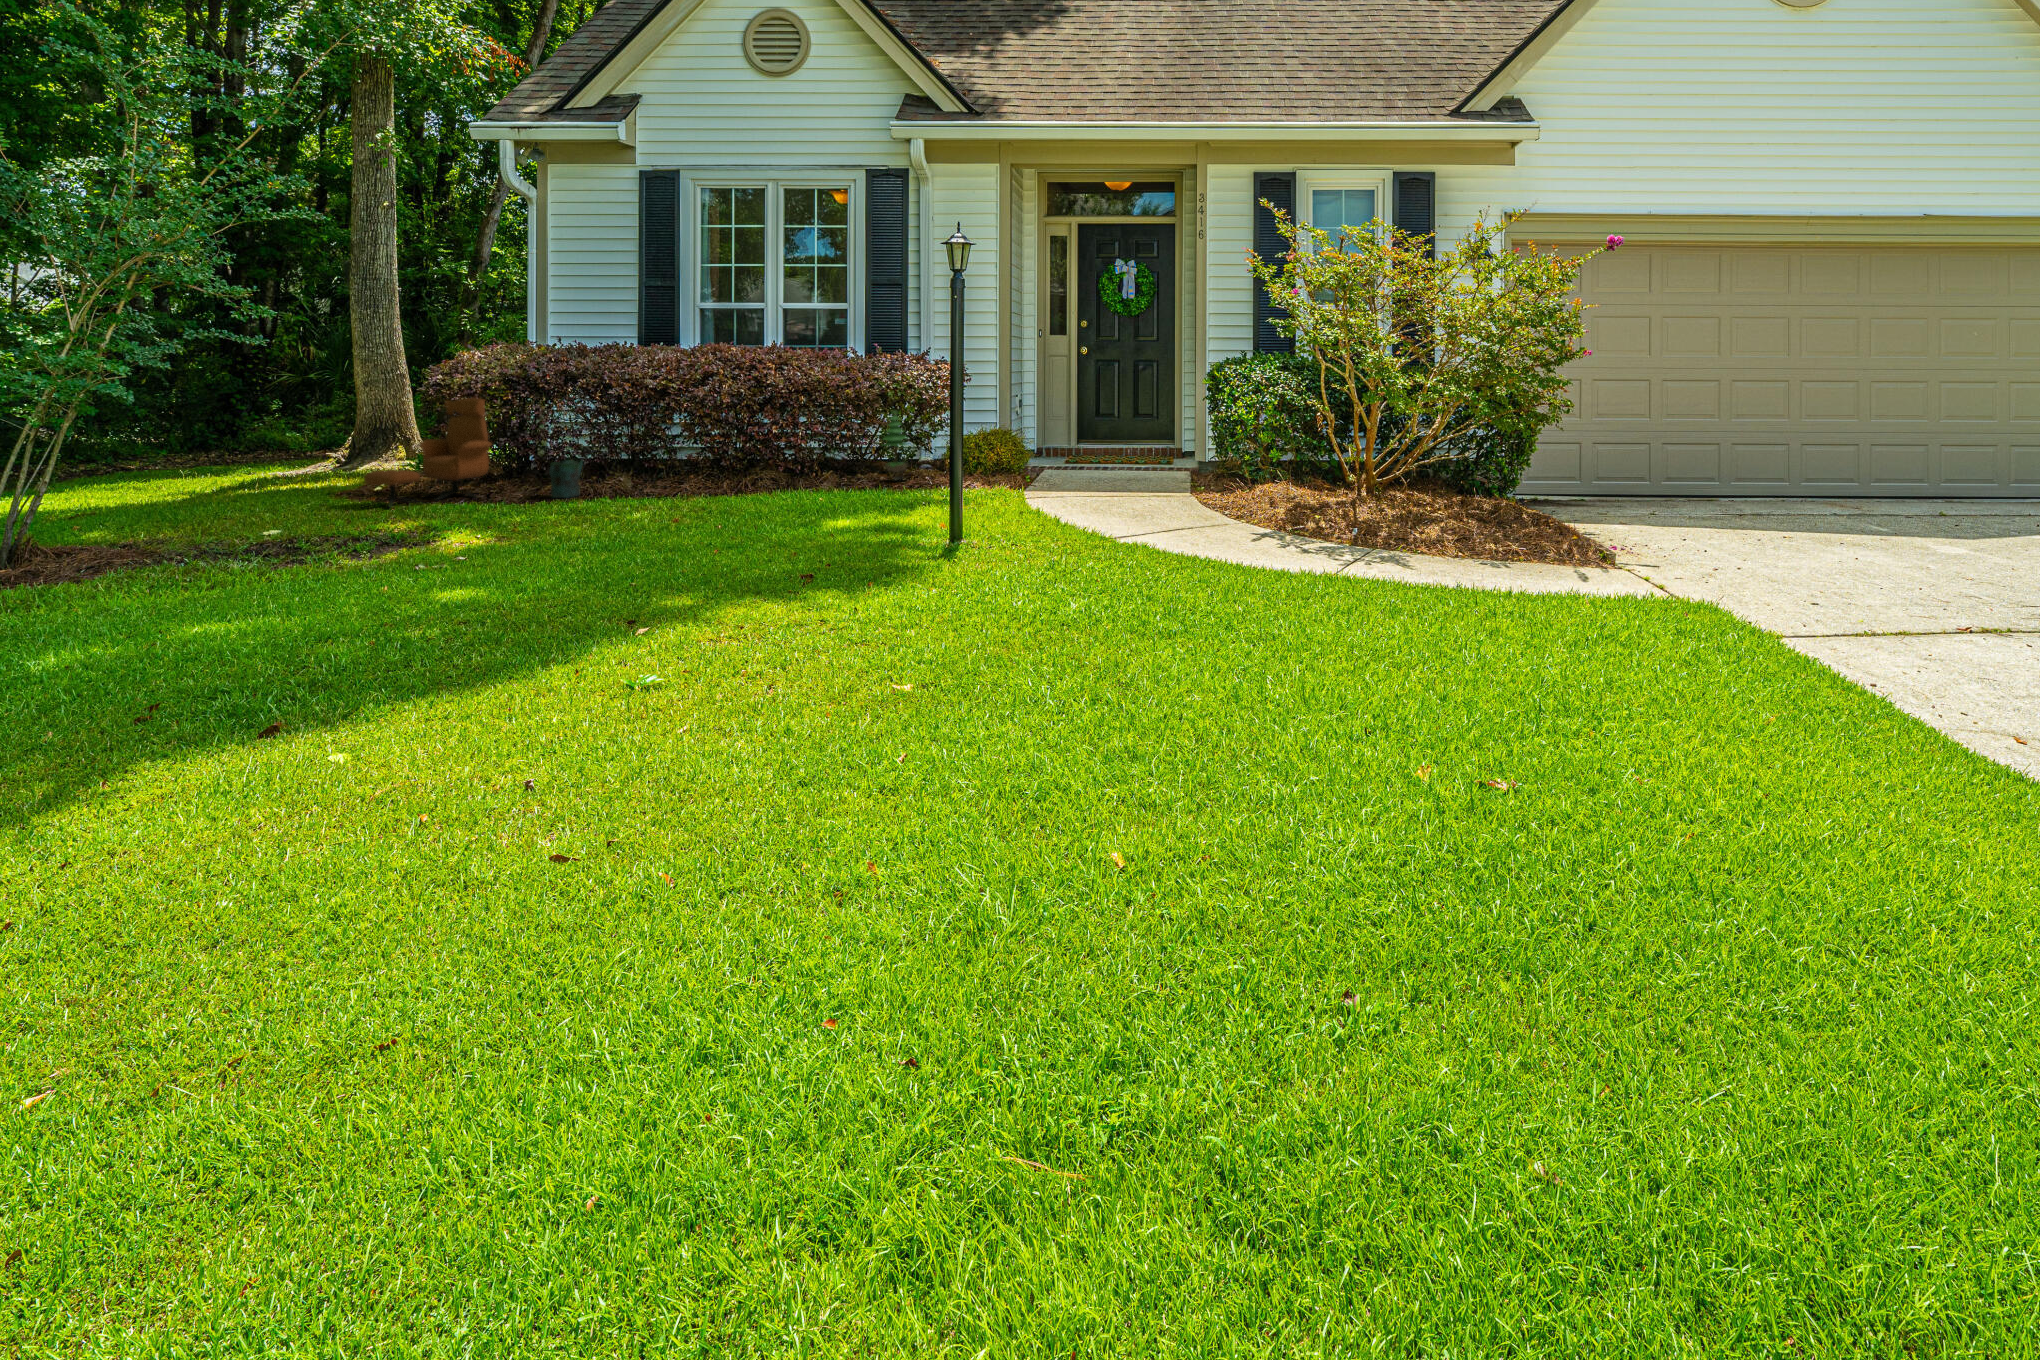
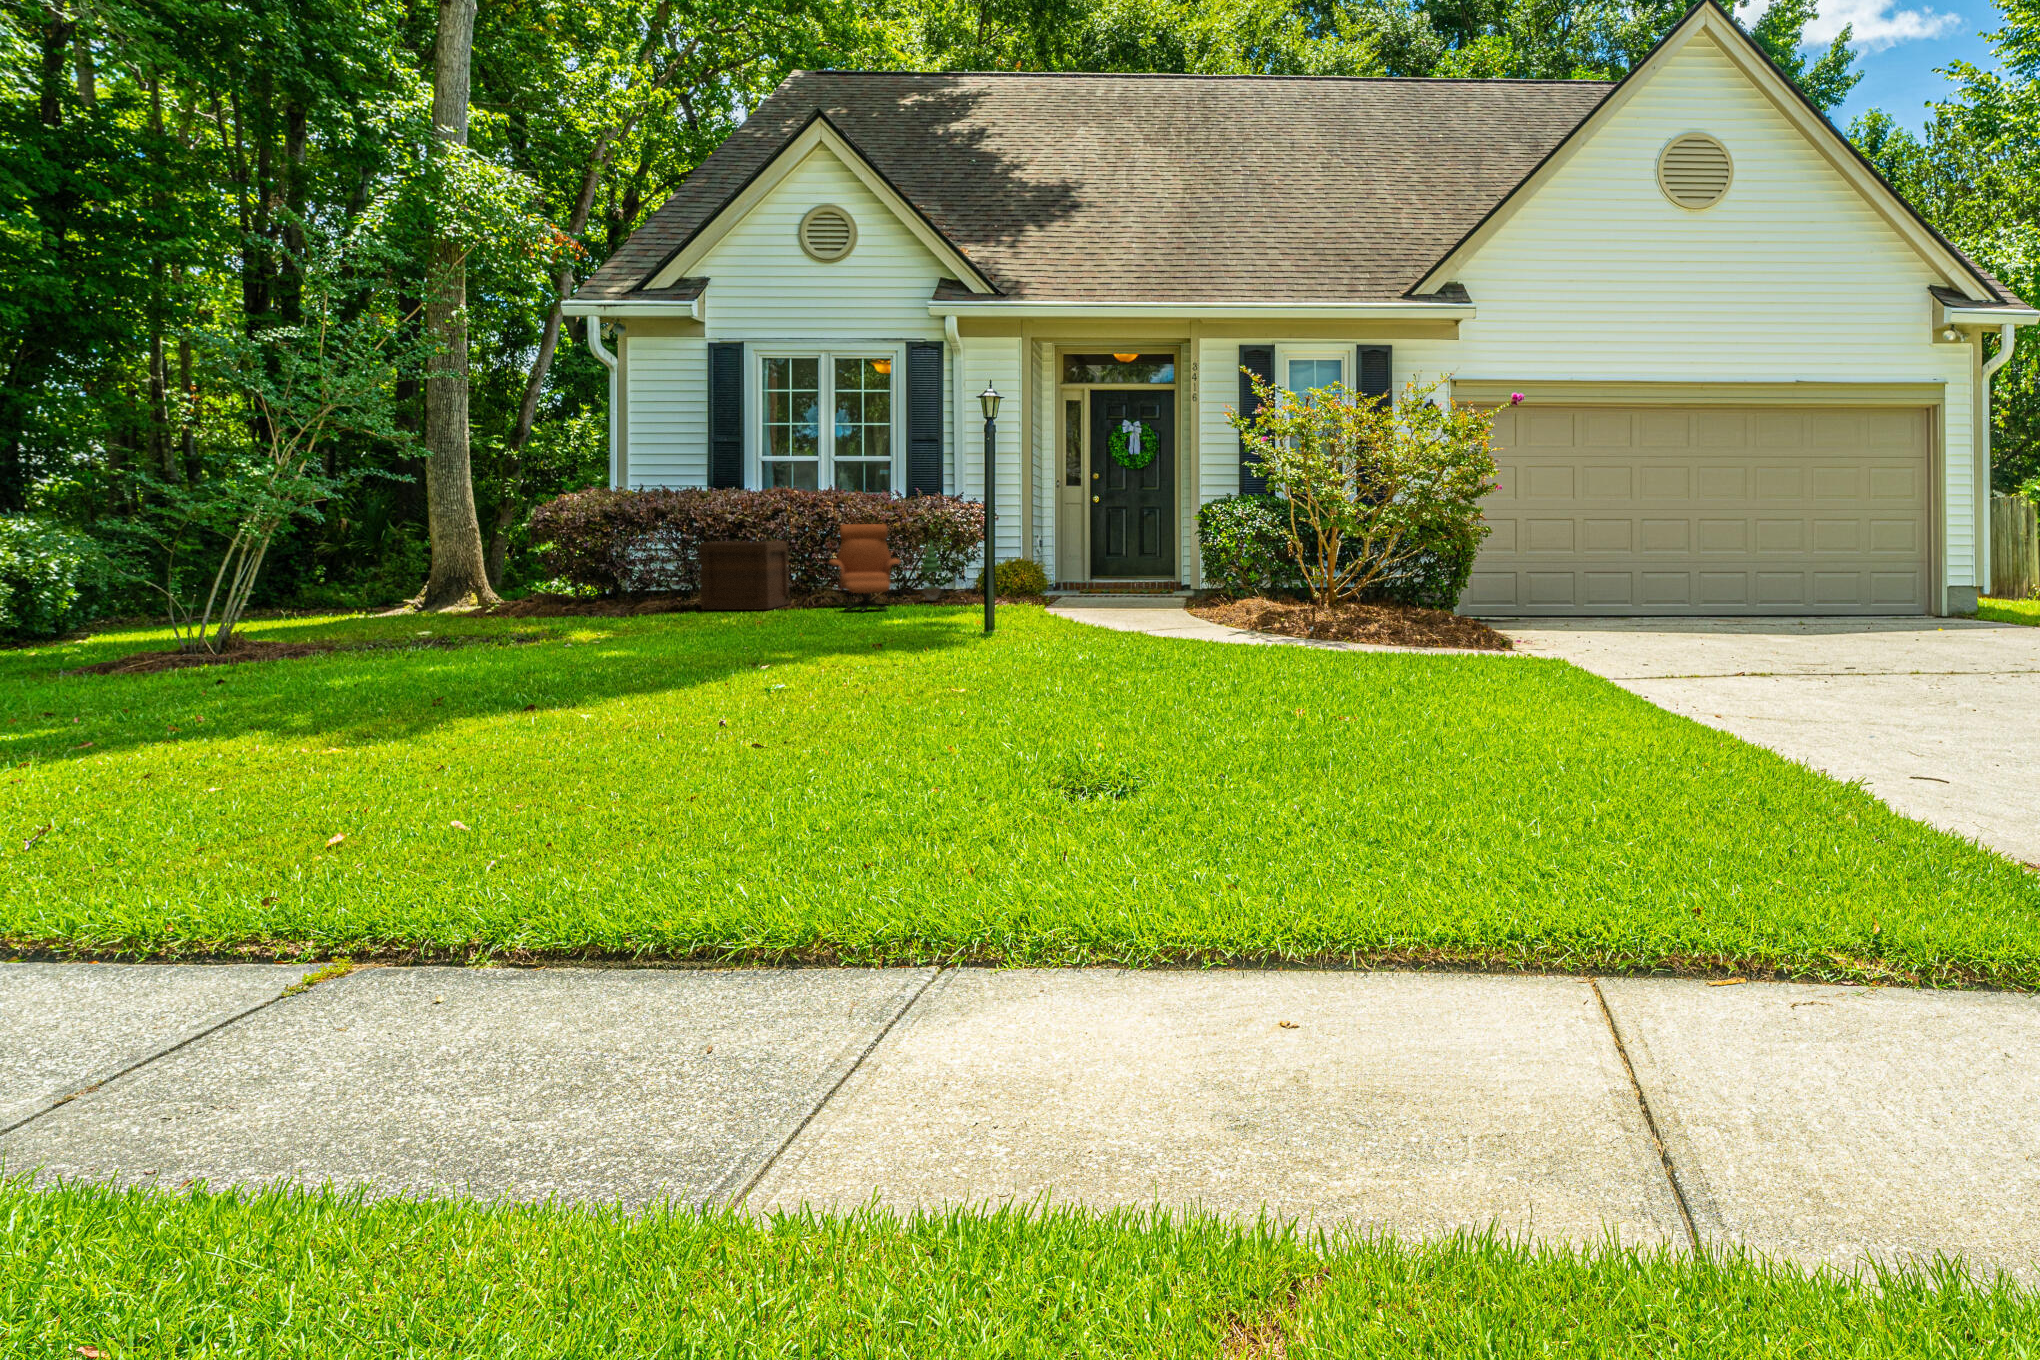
lounge chair: present [362,398,491,508] -> present [829,524,900,611]
wooden crate: none [611,413,725,501] -> present [699,541,789,610]
watering can: present [549,453,588,498] -> none [646,572,676,608]

